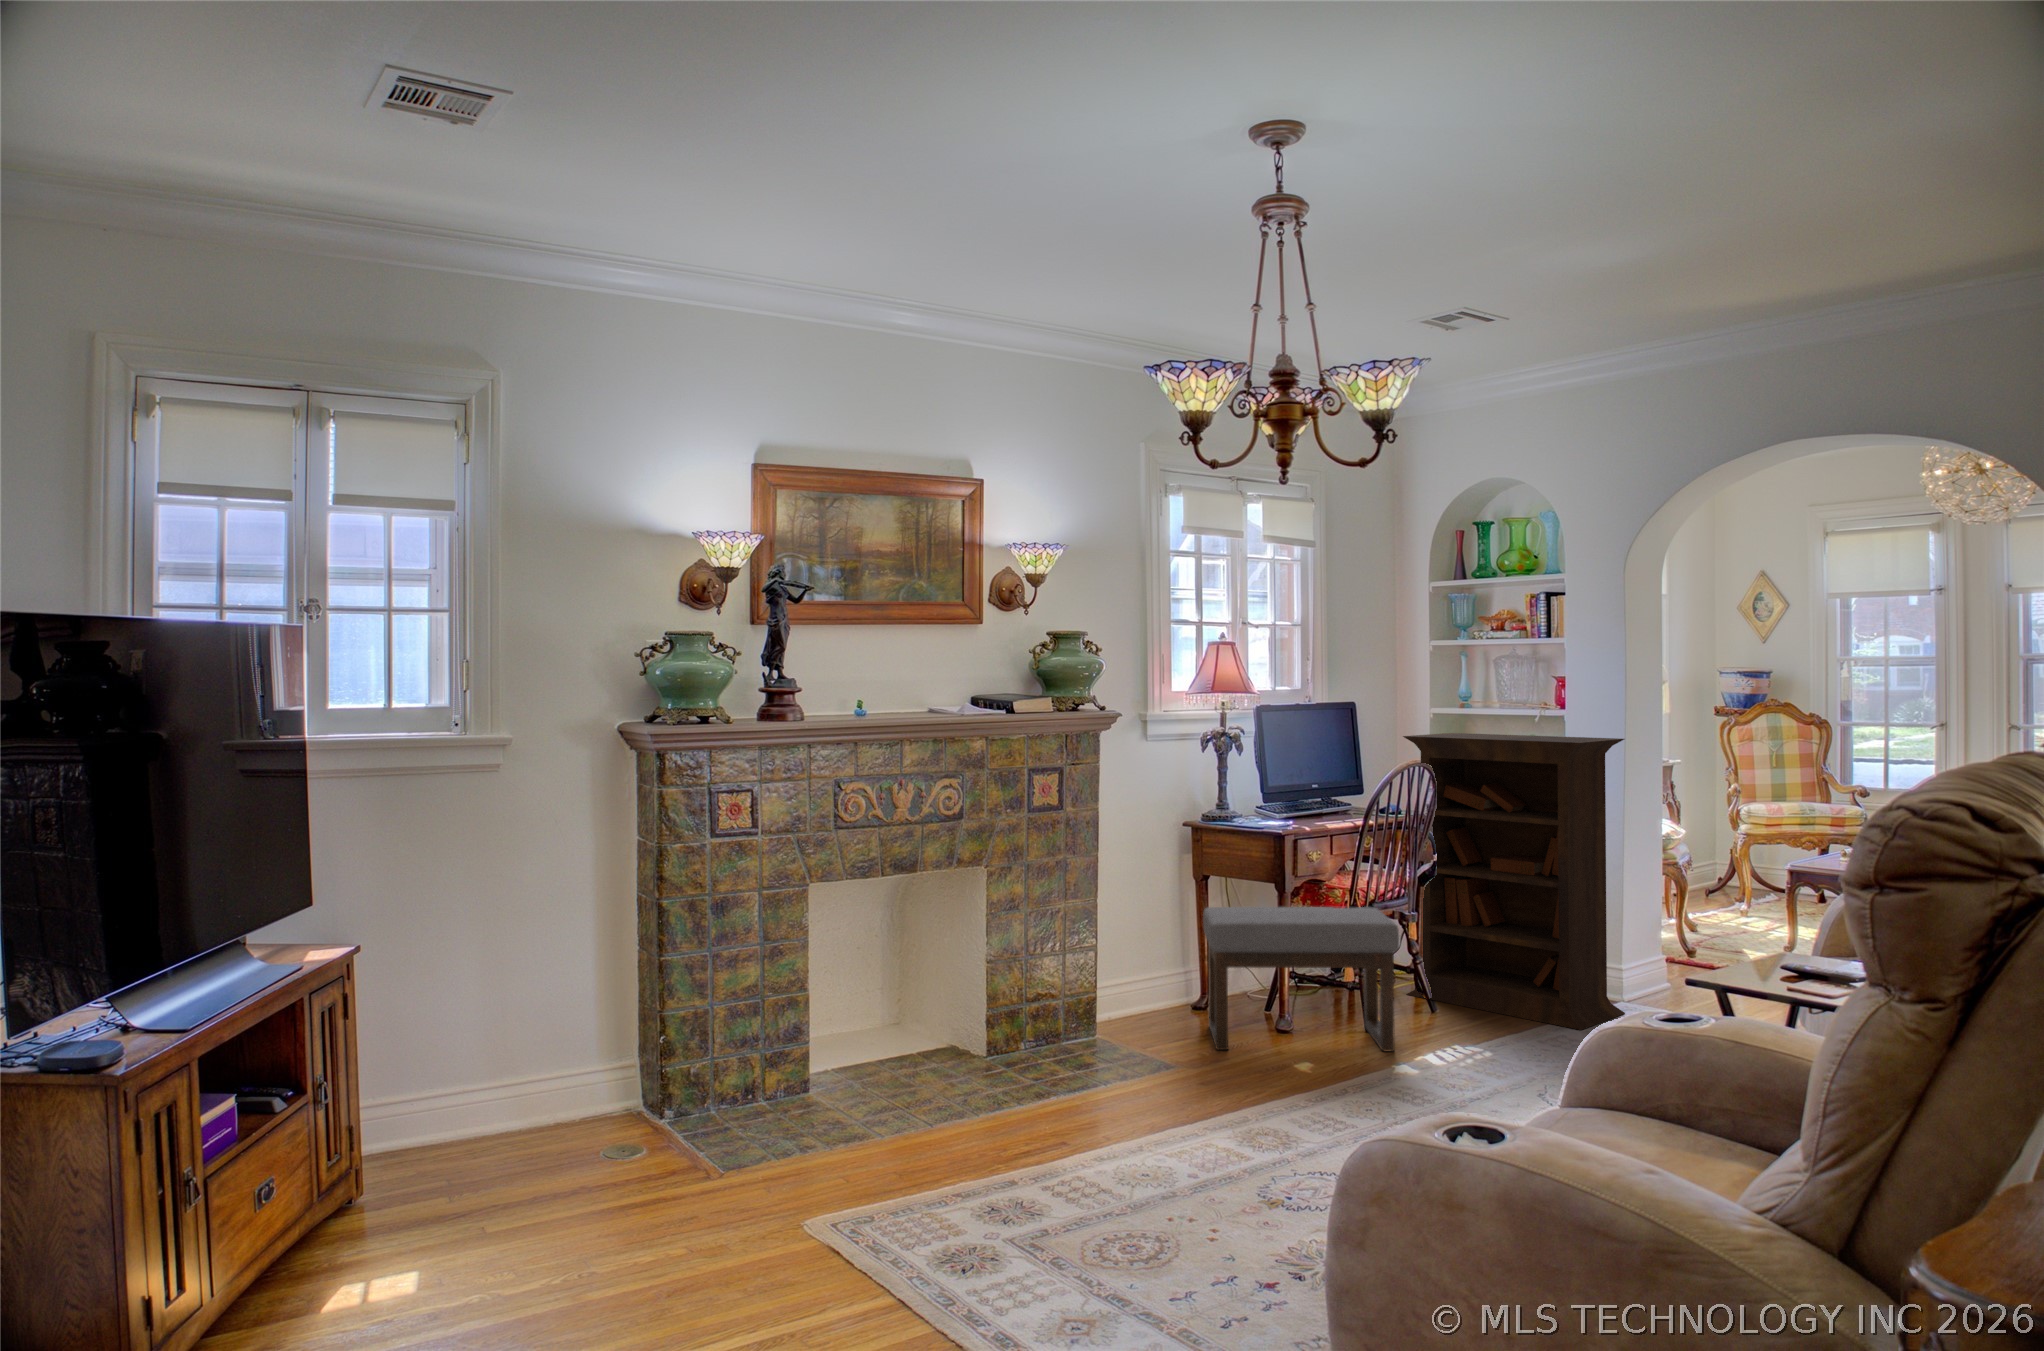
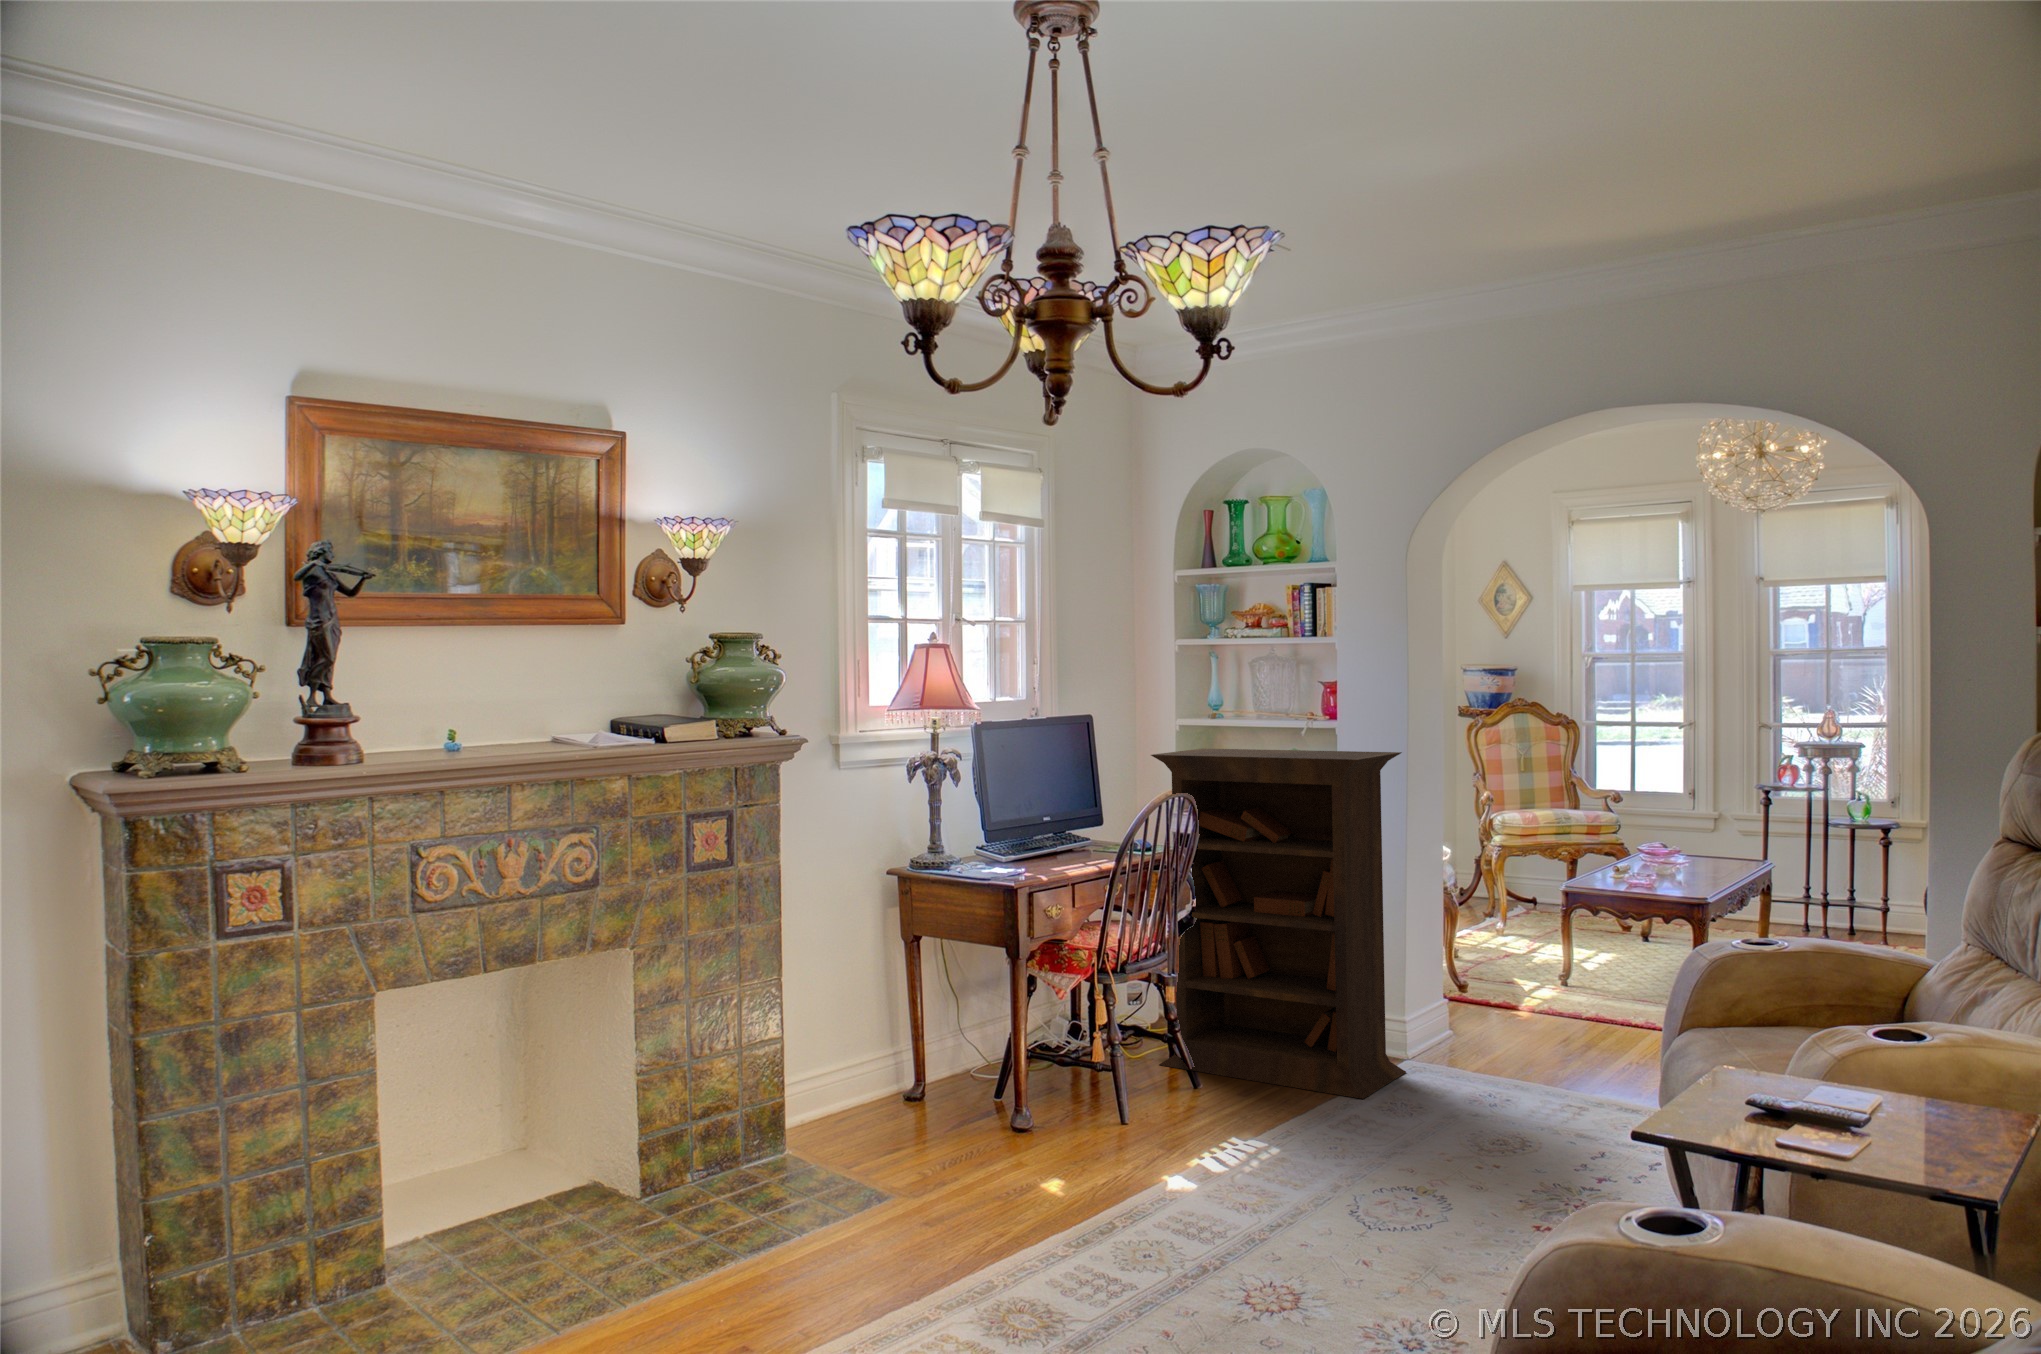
ottoman: present [1203,907,1399,1051] -> none [919,968,1160,1164]

